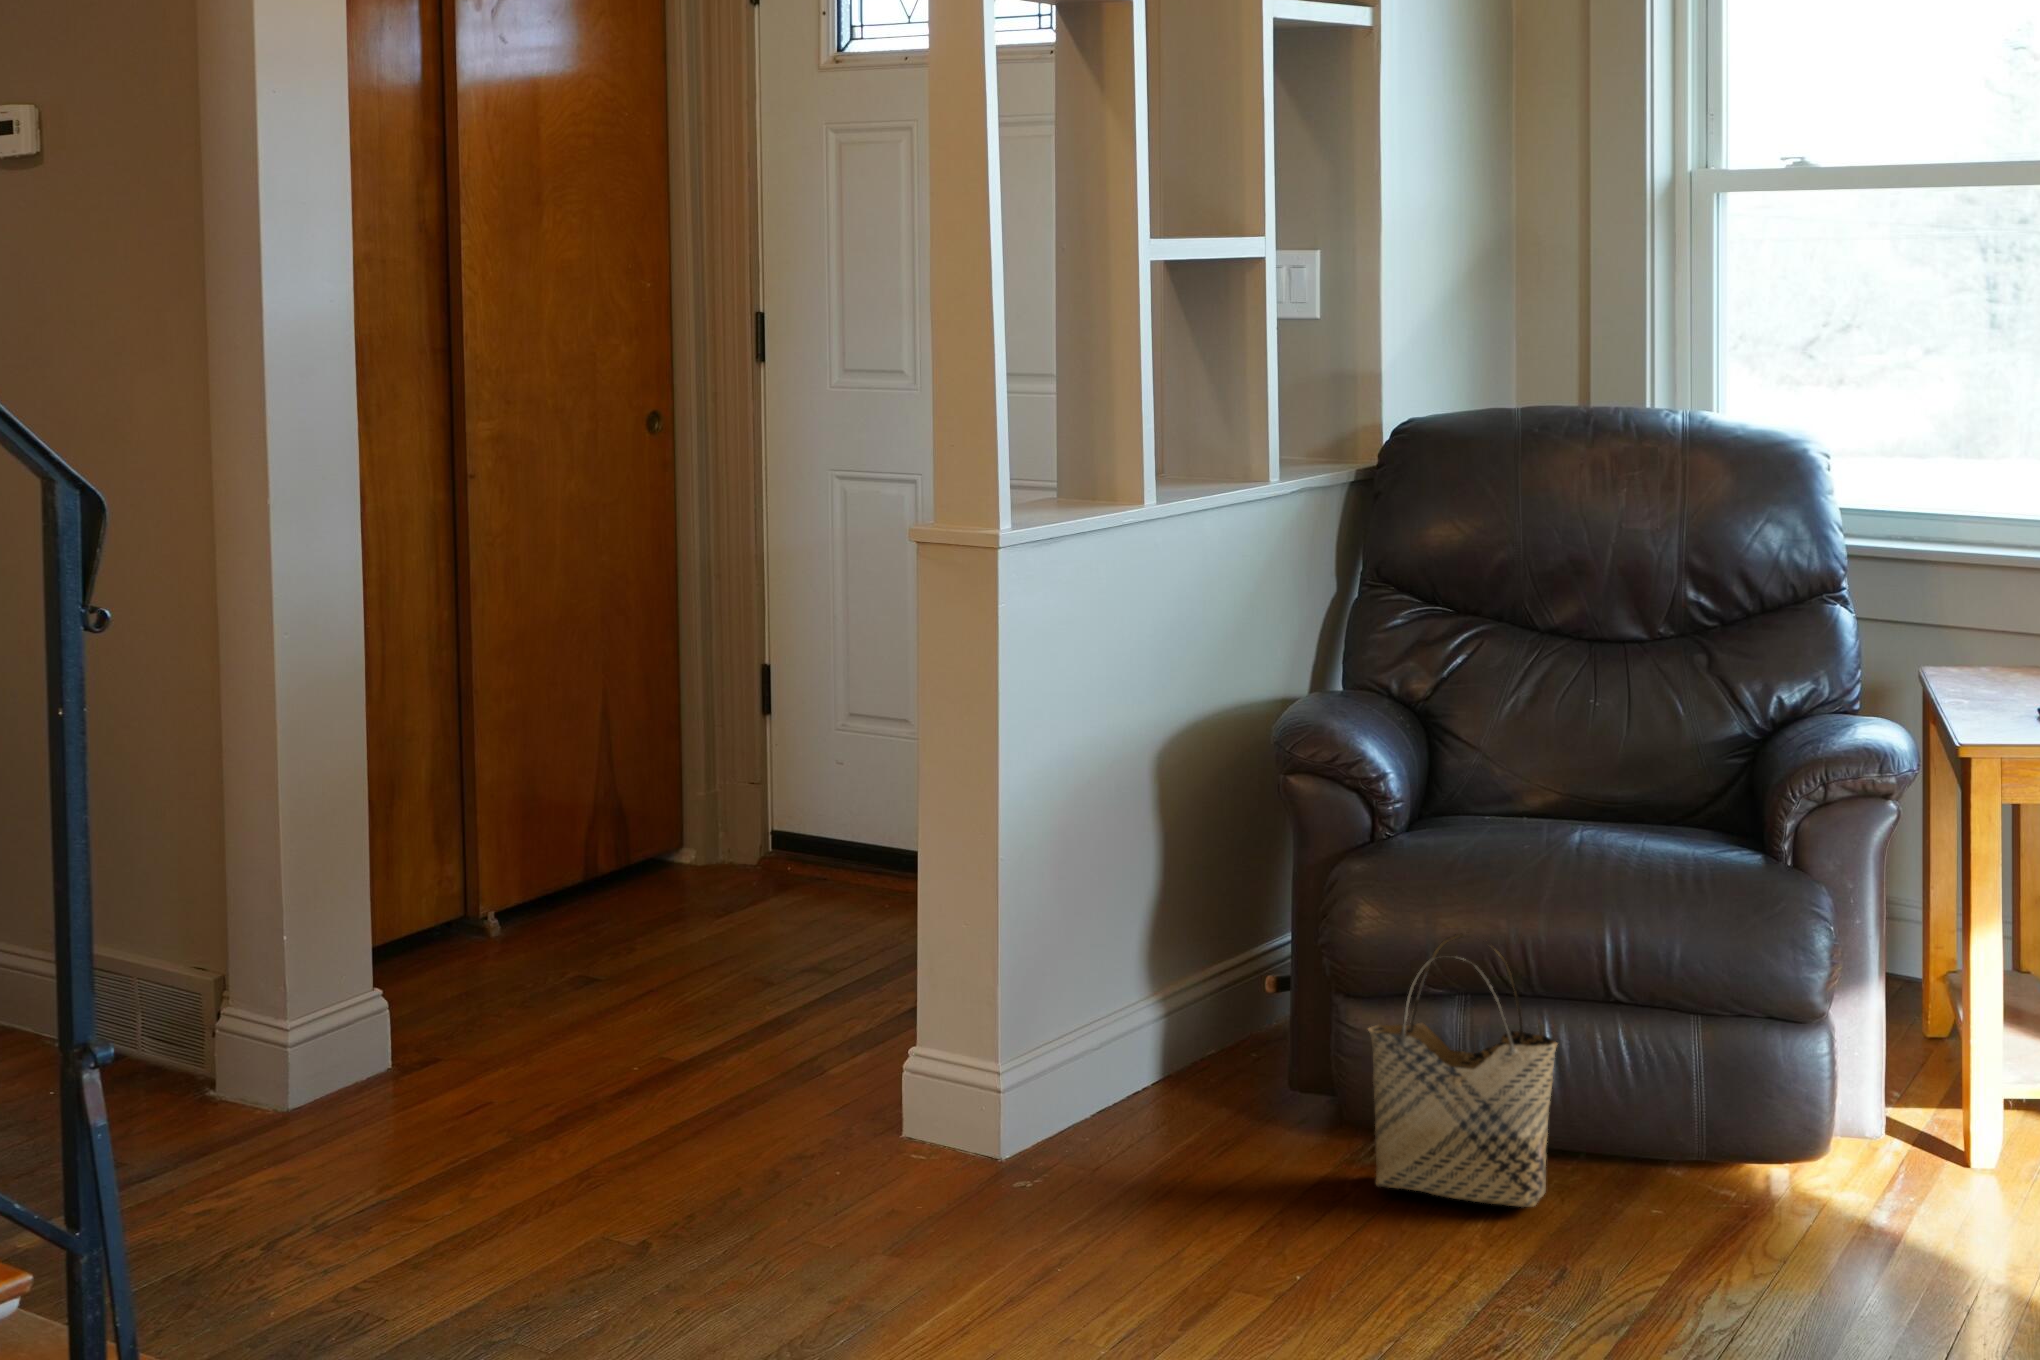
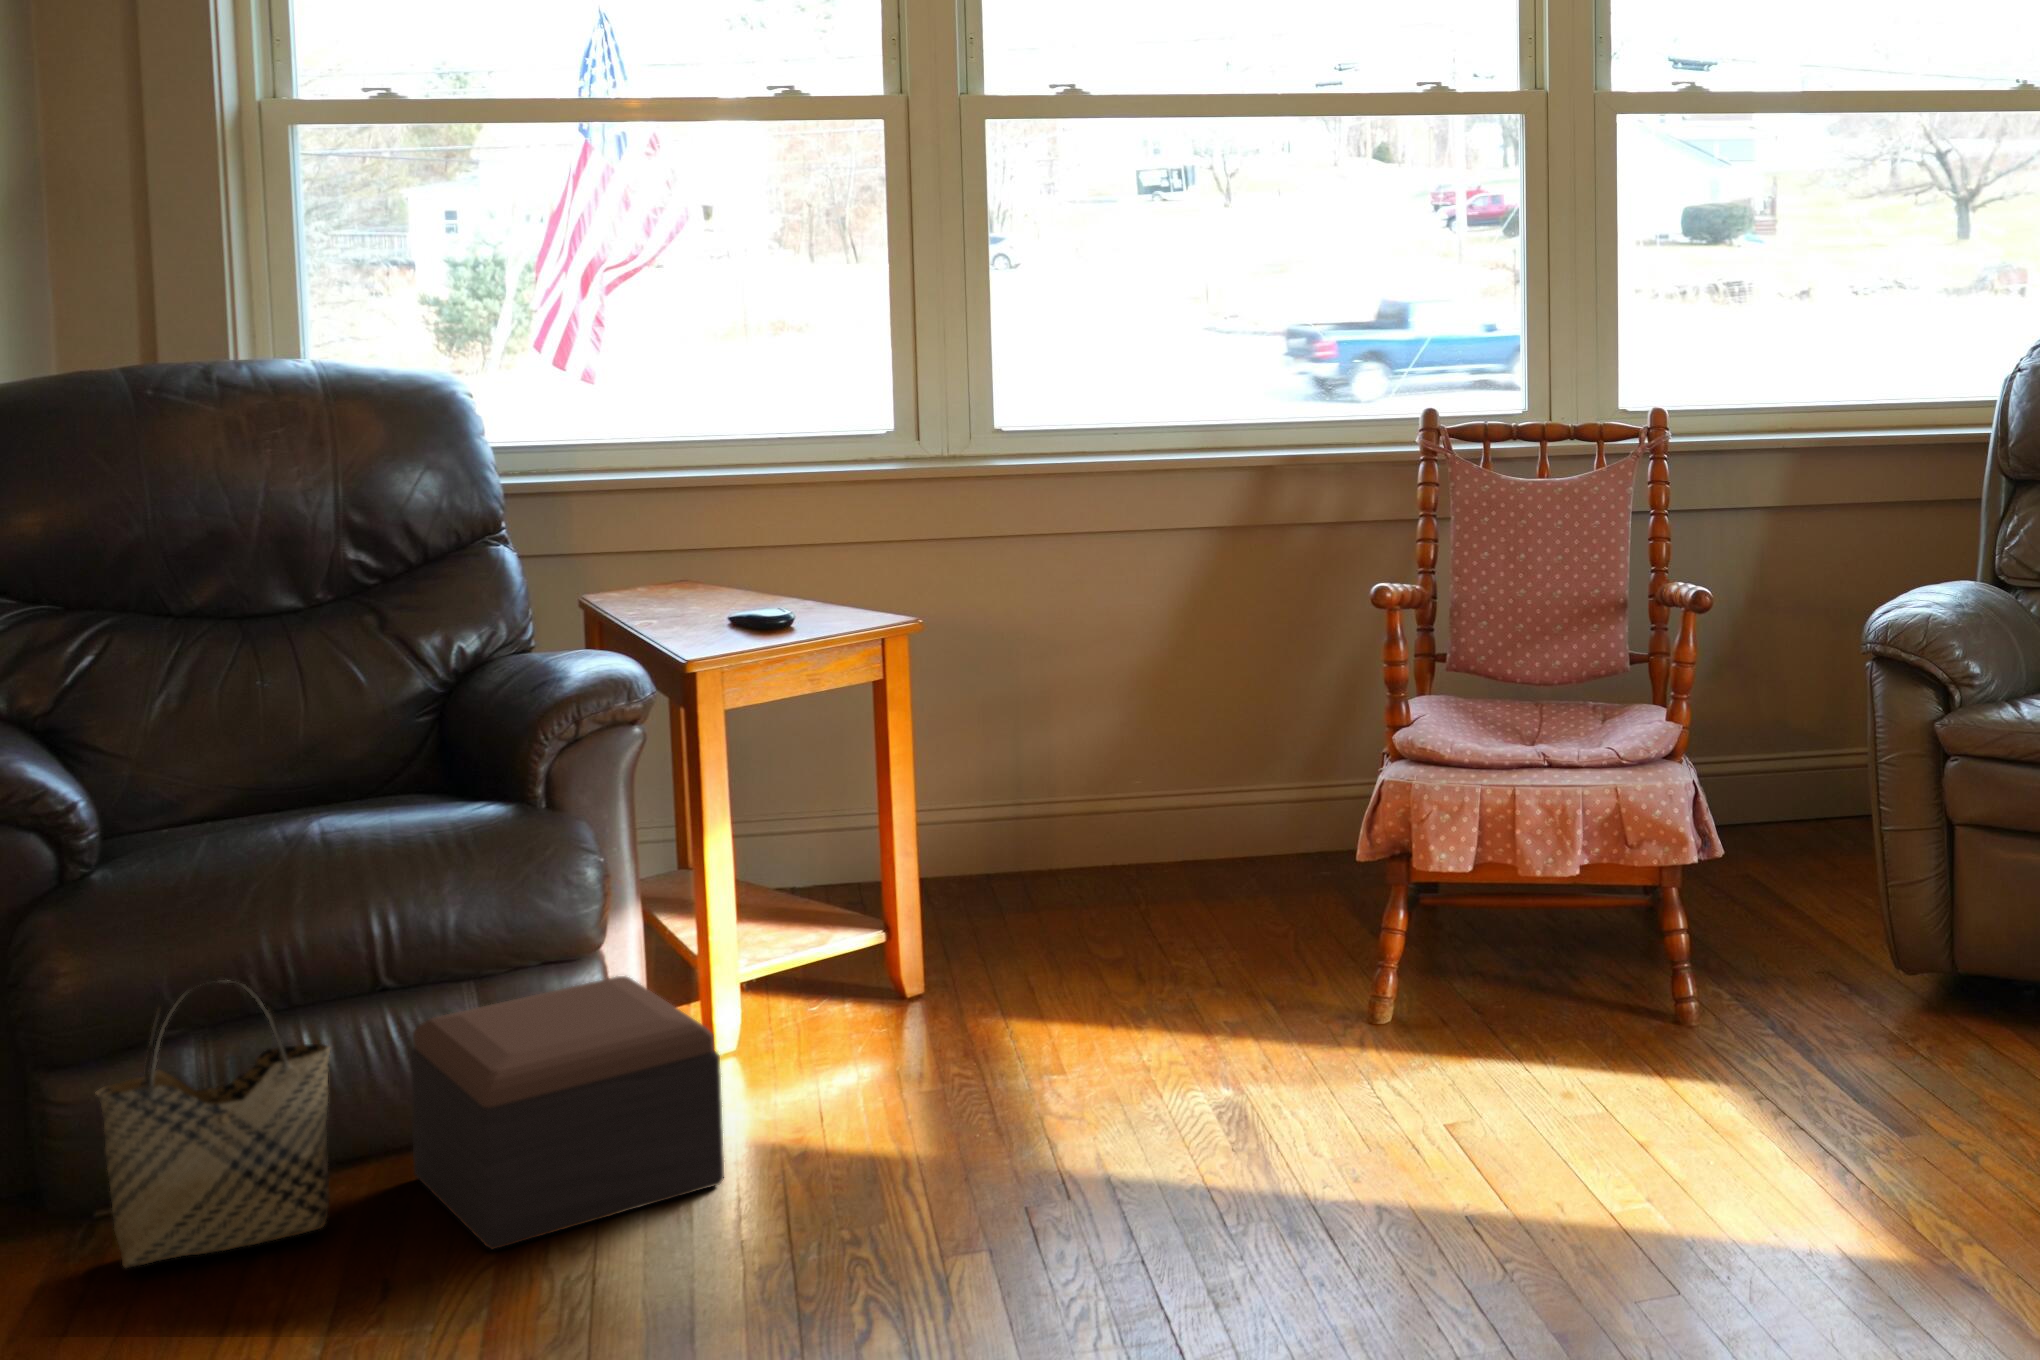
footstool: none [1634,1043,1902,1297] -> present [411,976,724,1249]

